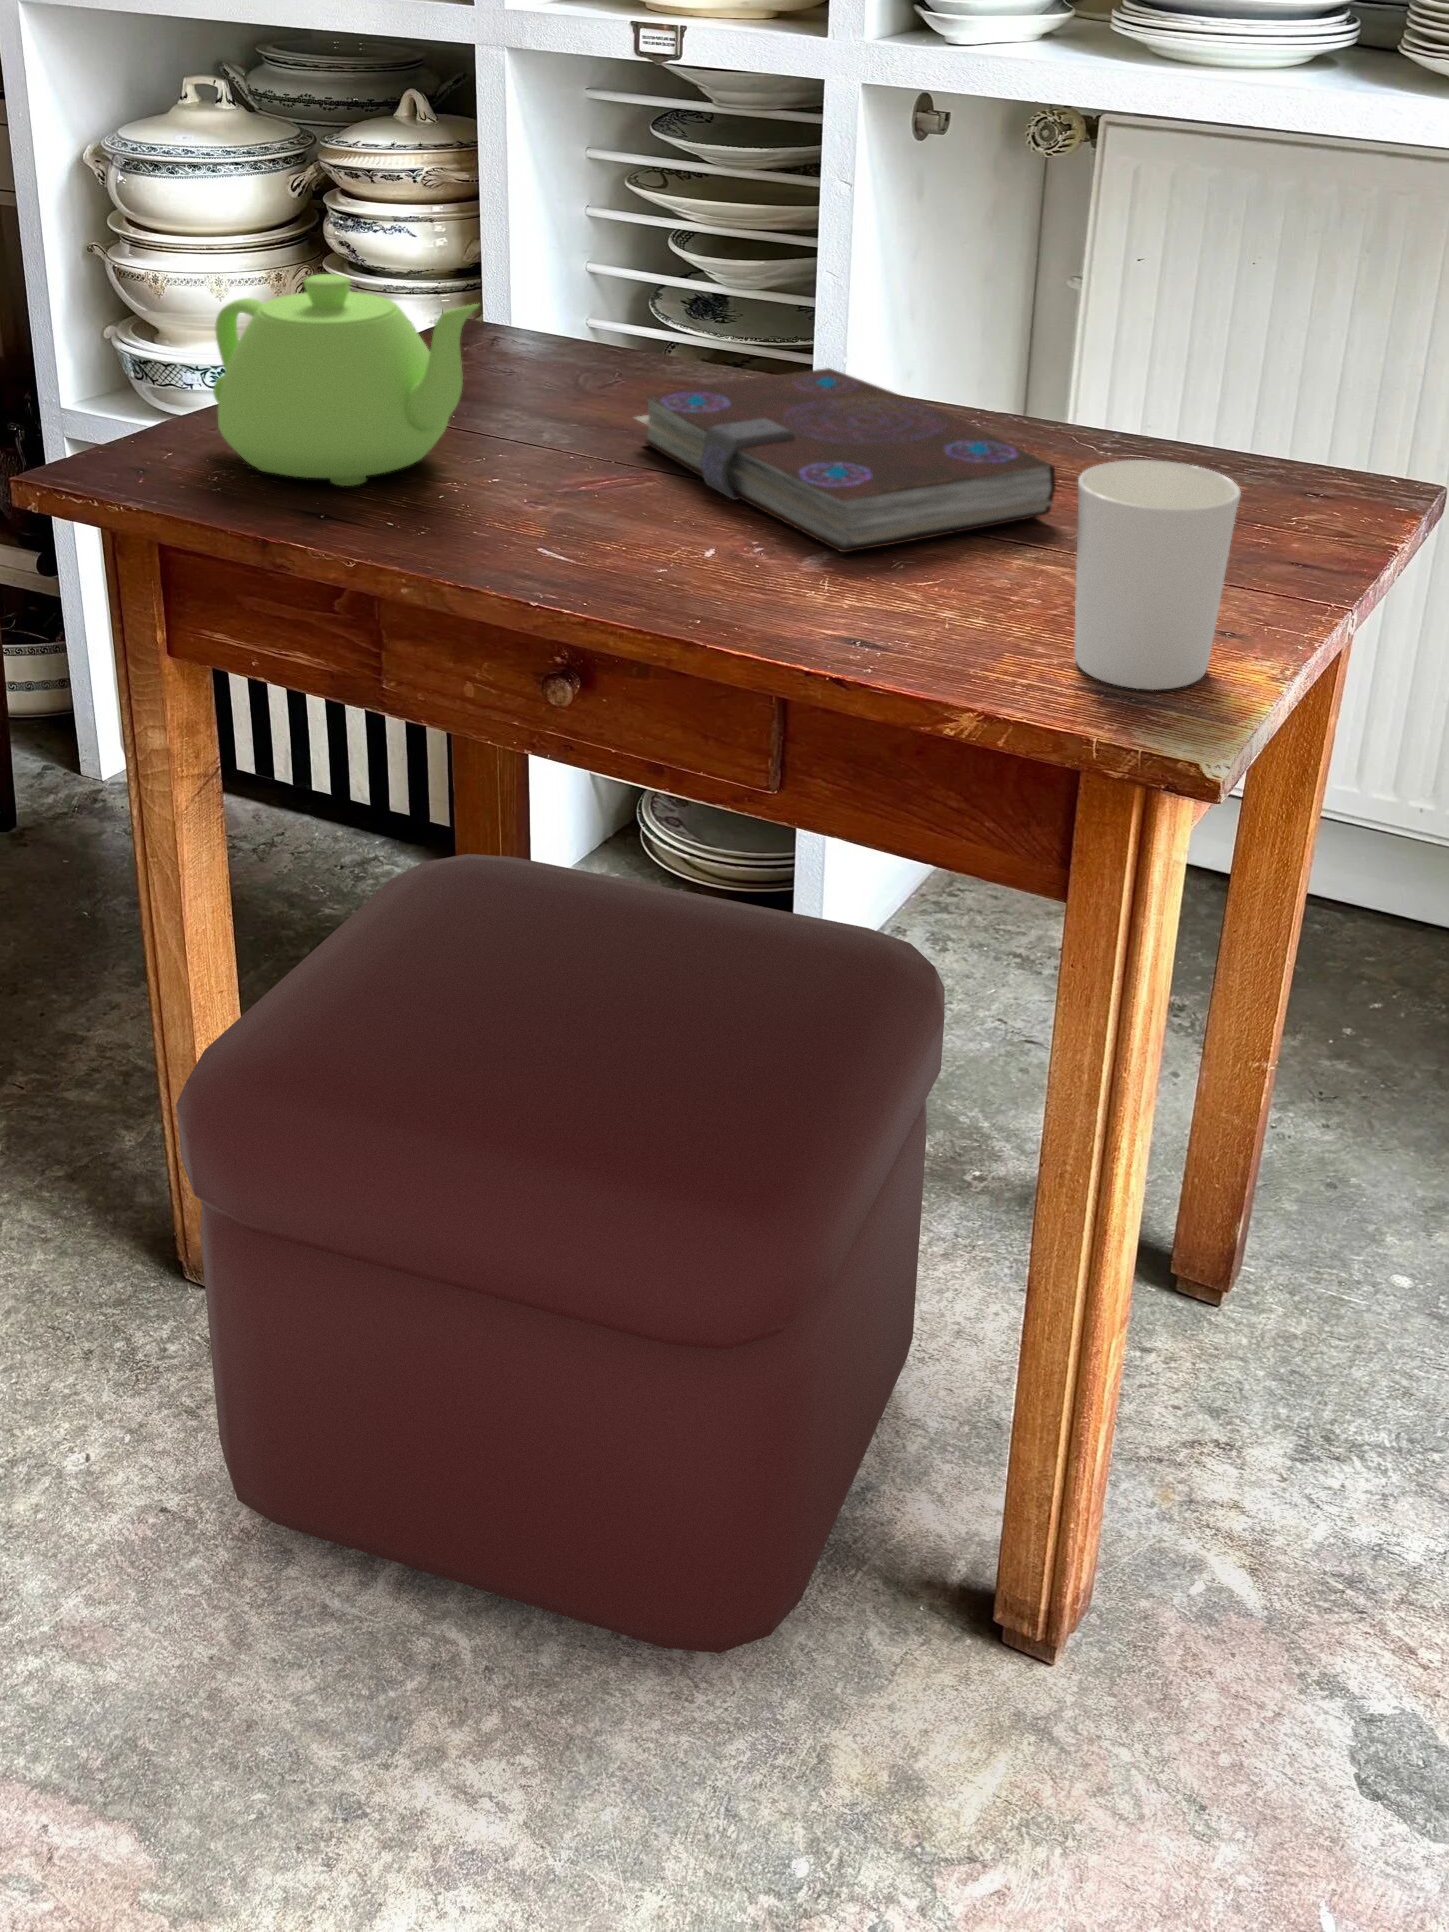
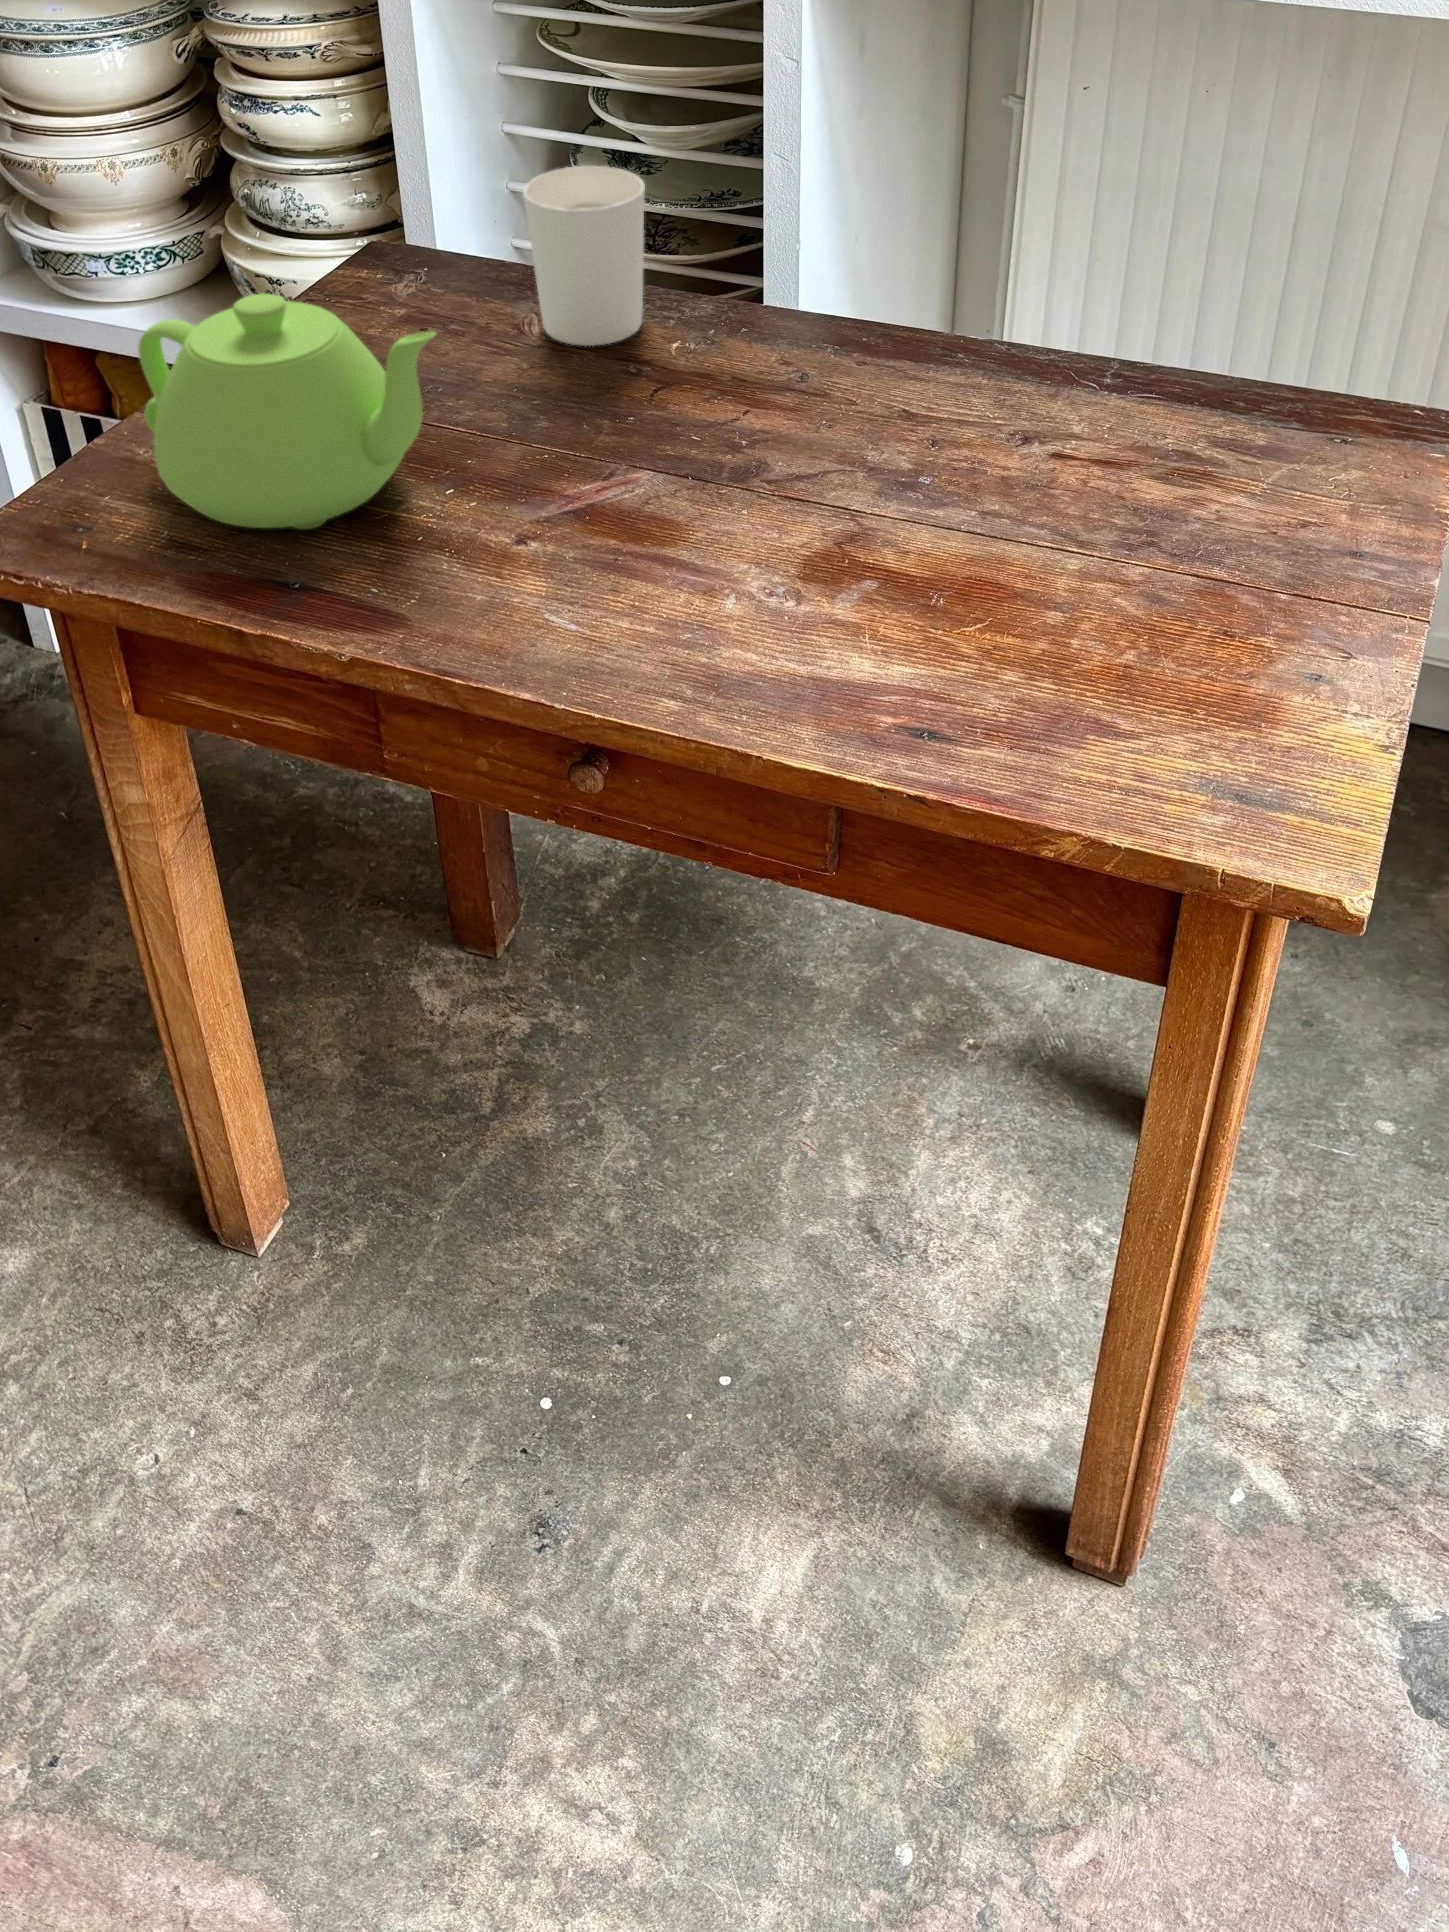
book: present [636,368,1056,552] -> none [602,313,1076,593]
candle holder: present [1074,460,1241,690] -> present [523,166,645,346]
ottoman: present [176,854,945,1653] -> none [209,836,973,1641]

